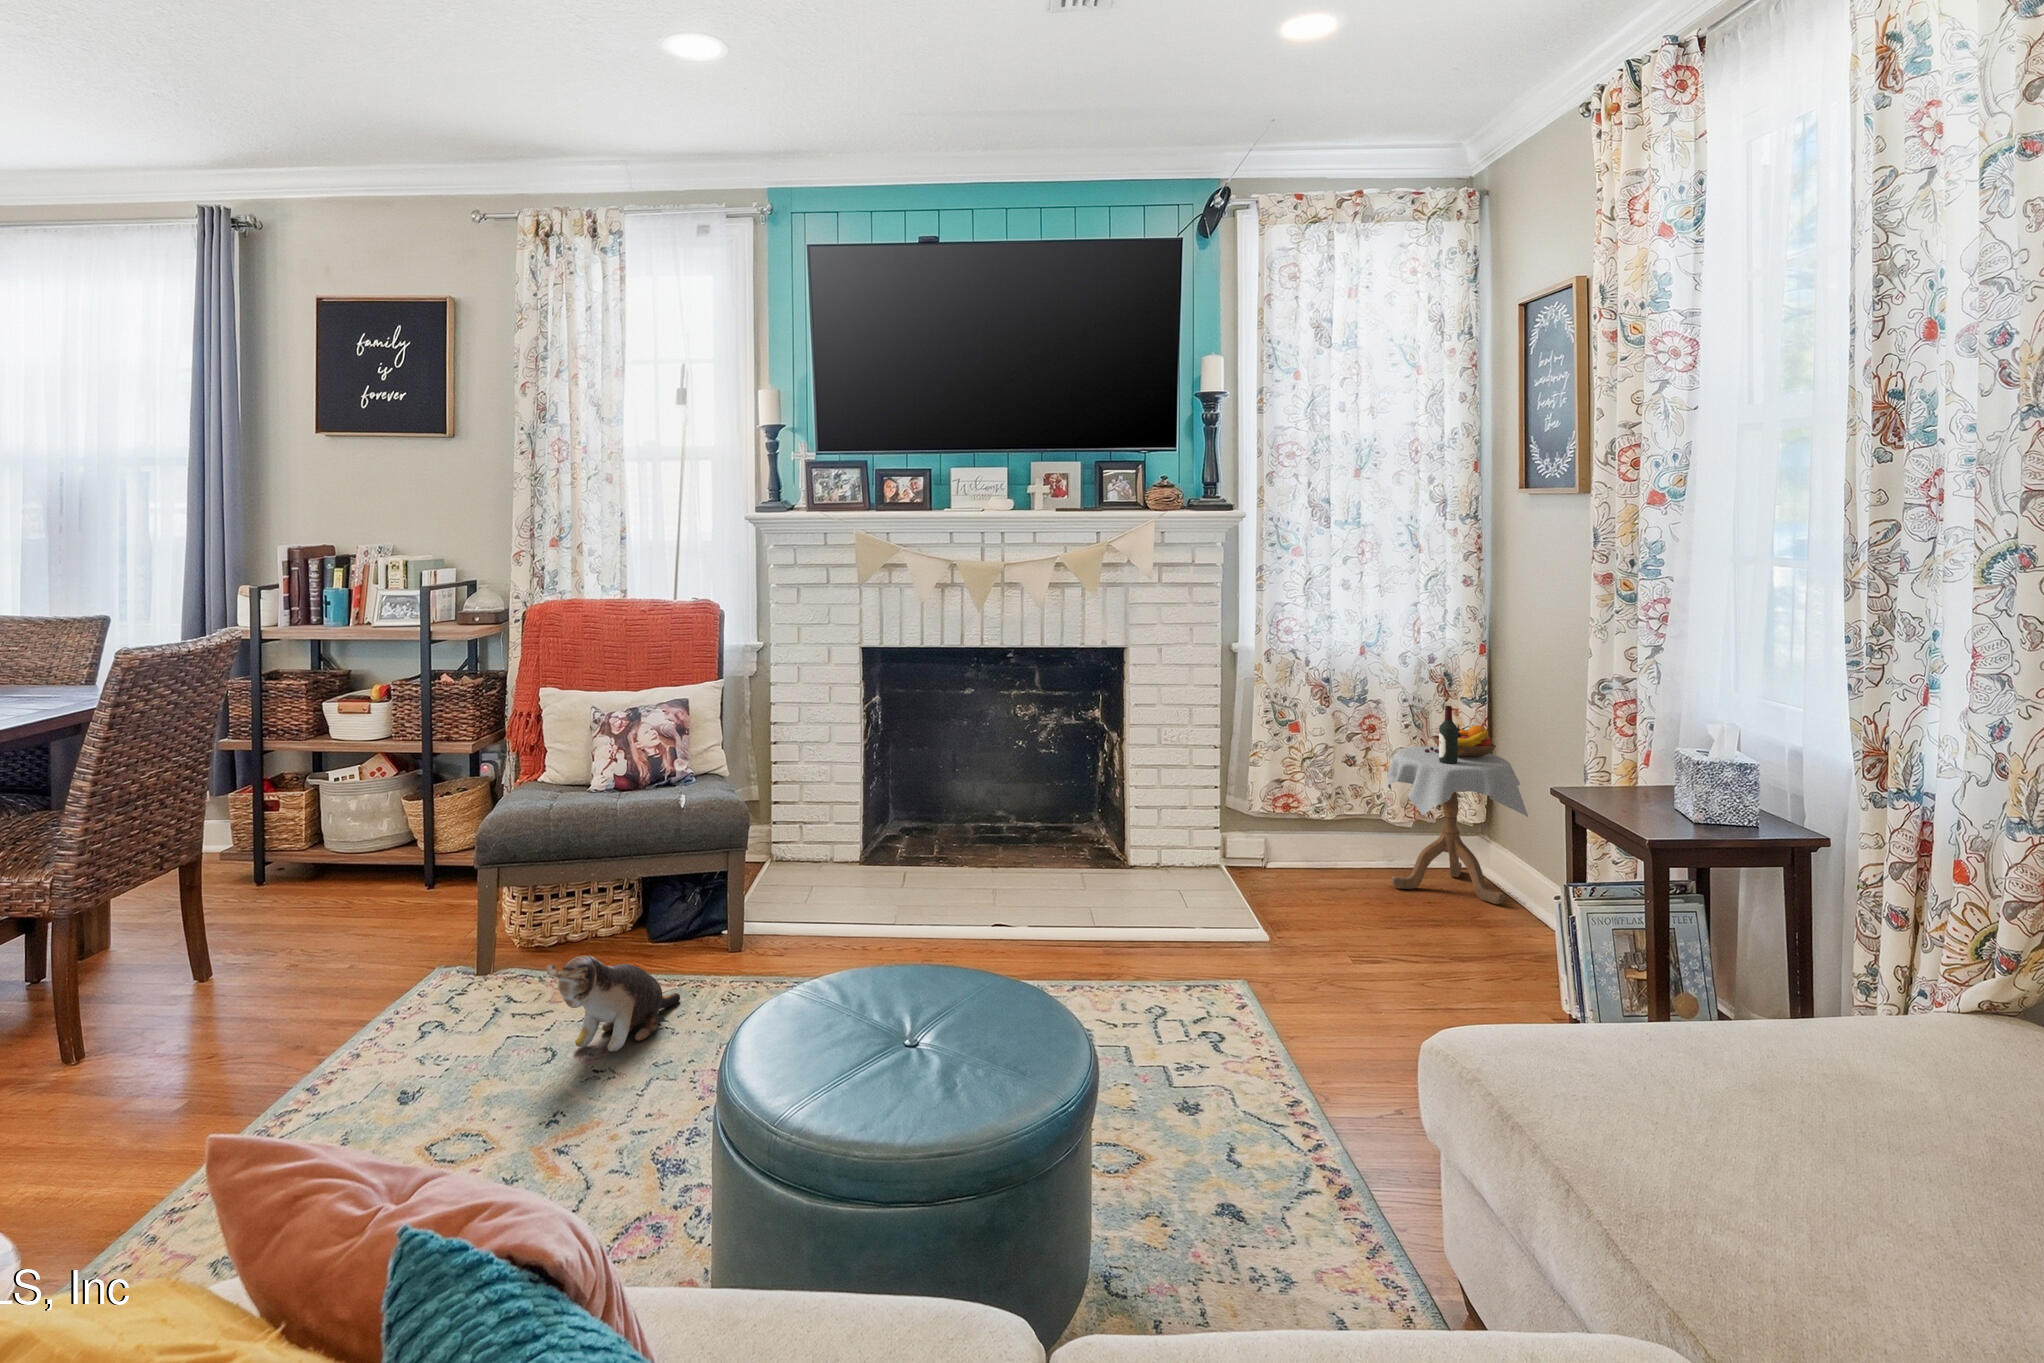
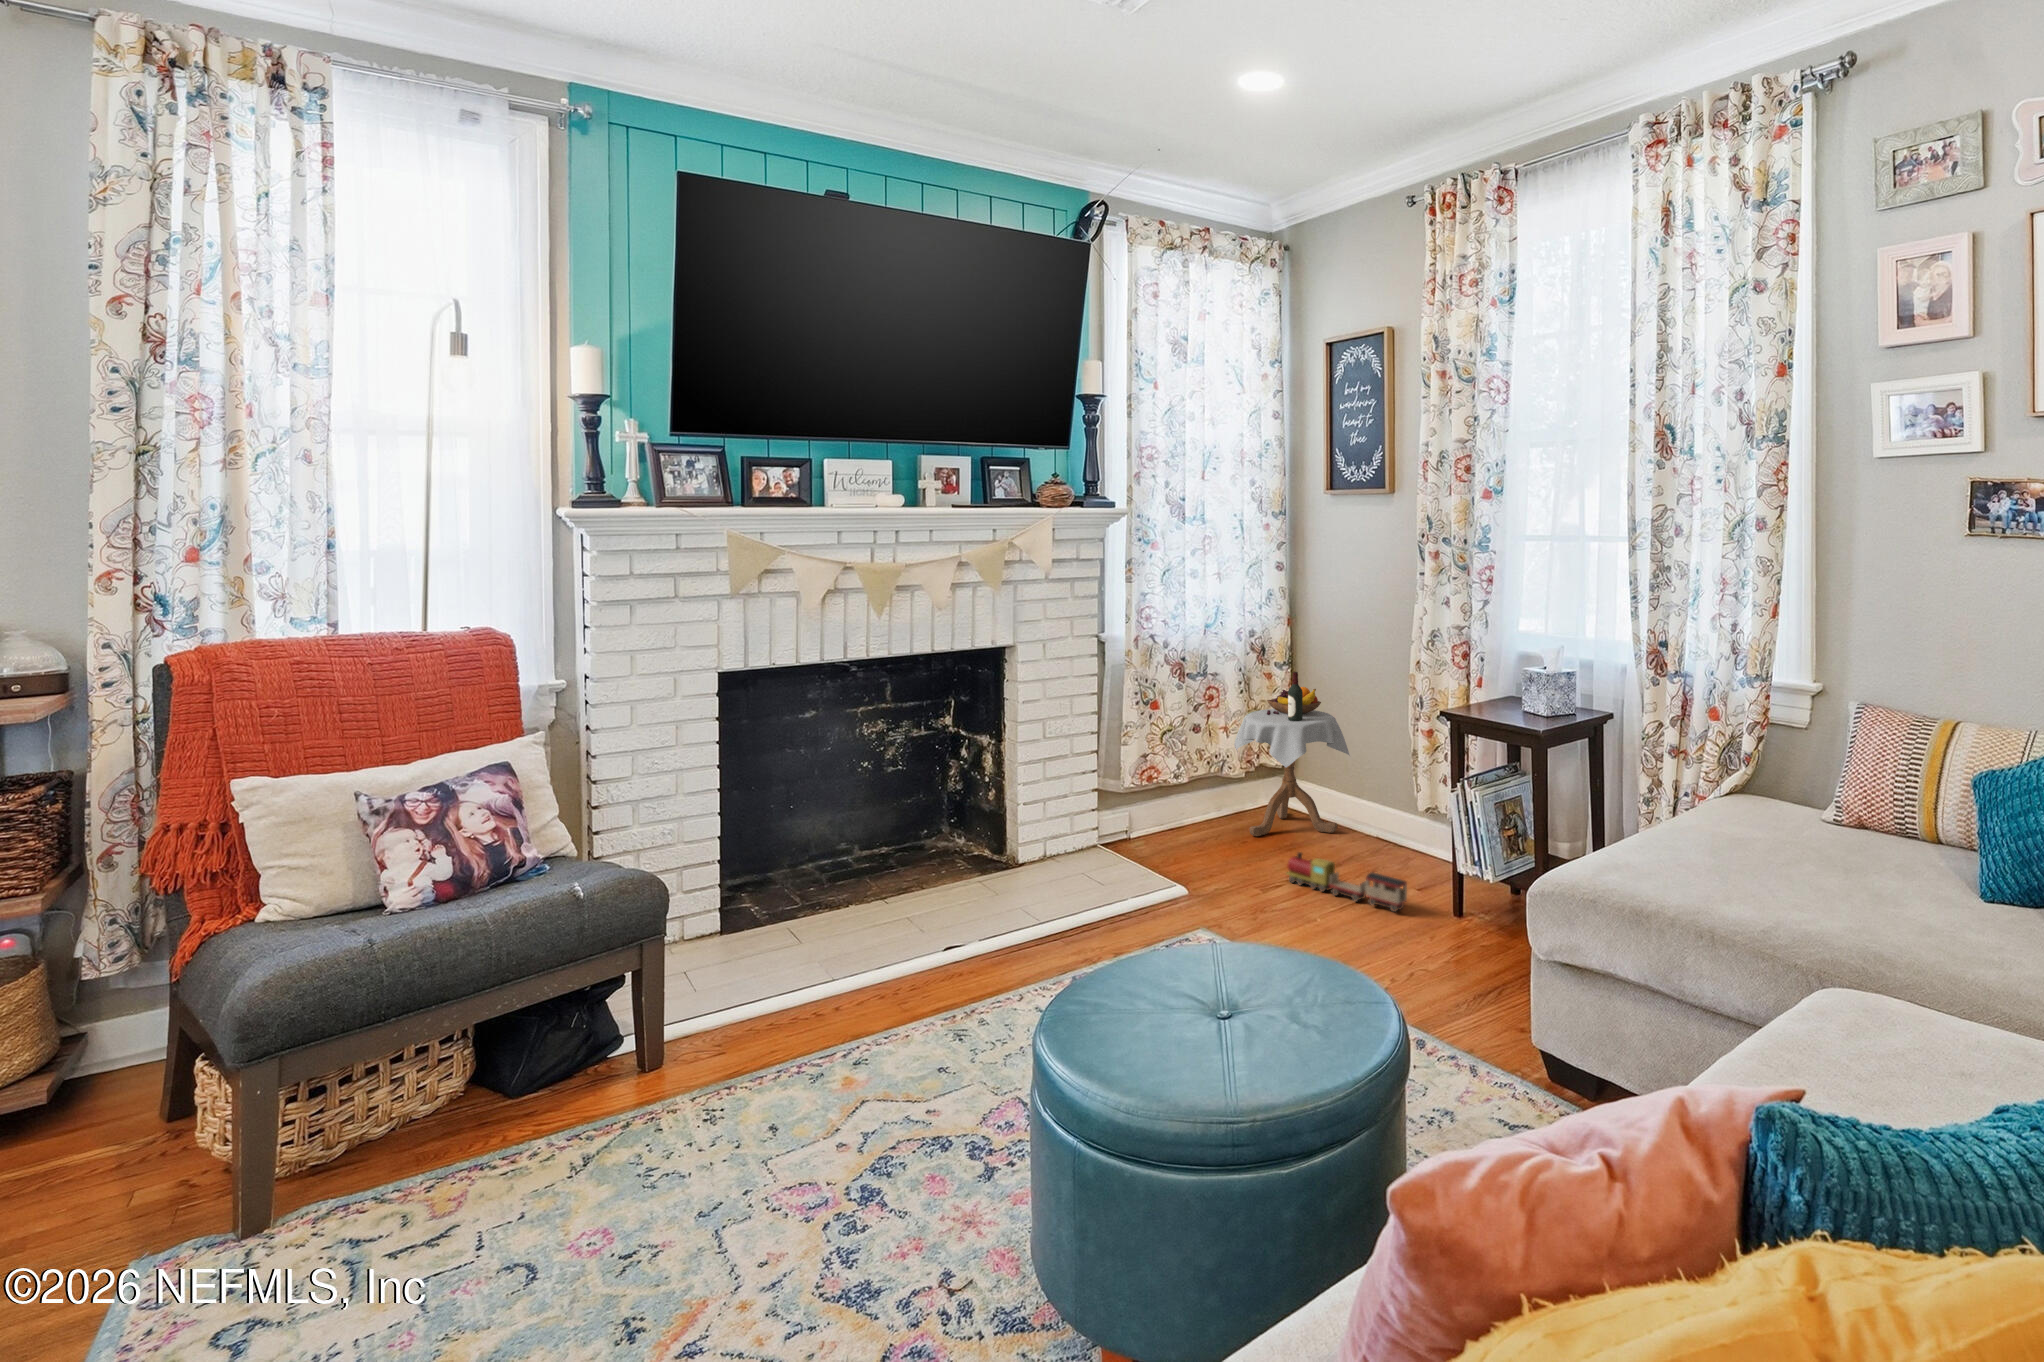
toy train: none [1375,911,1486,1005] -> present [1287,852,1407,912]
plush toy: present [546,955,680,1051] -> none [539,1127,672,1269]

